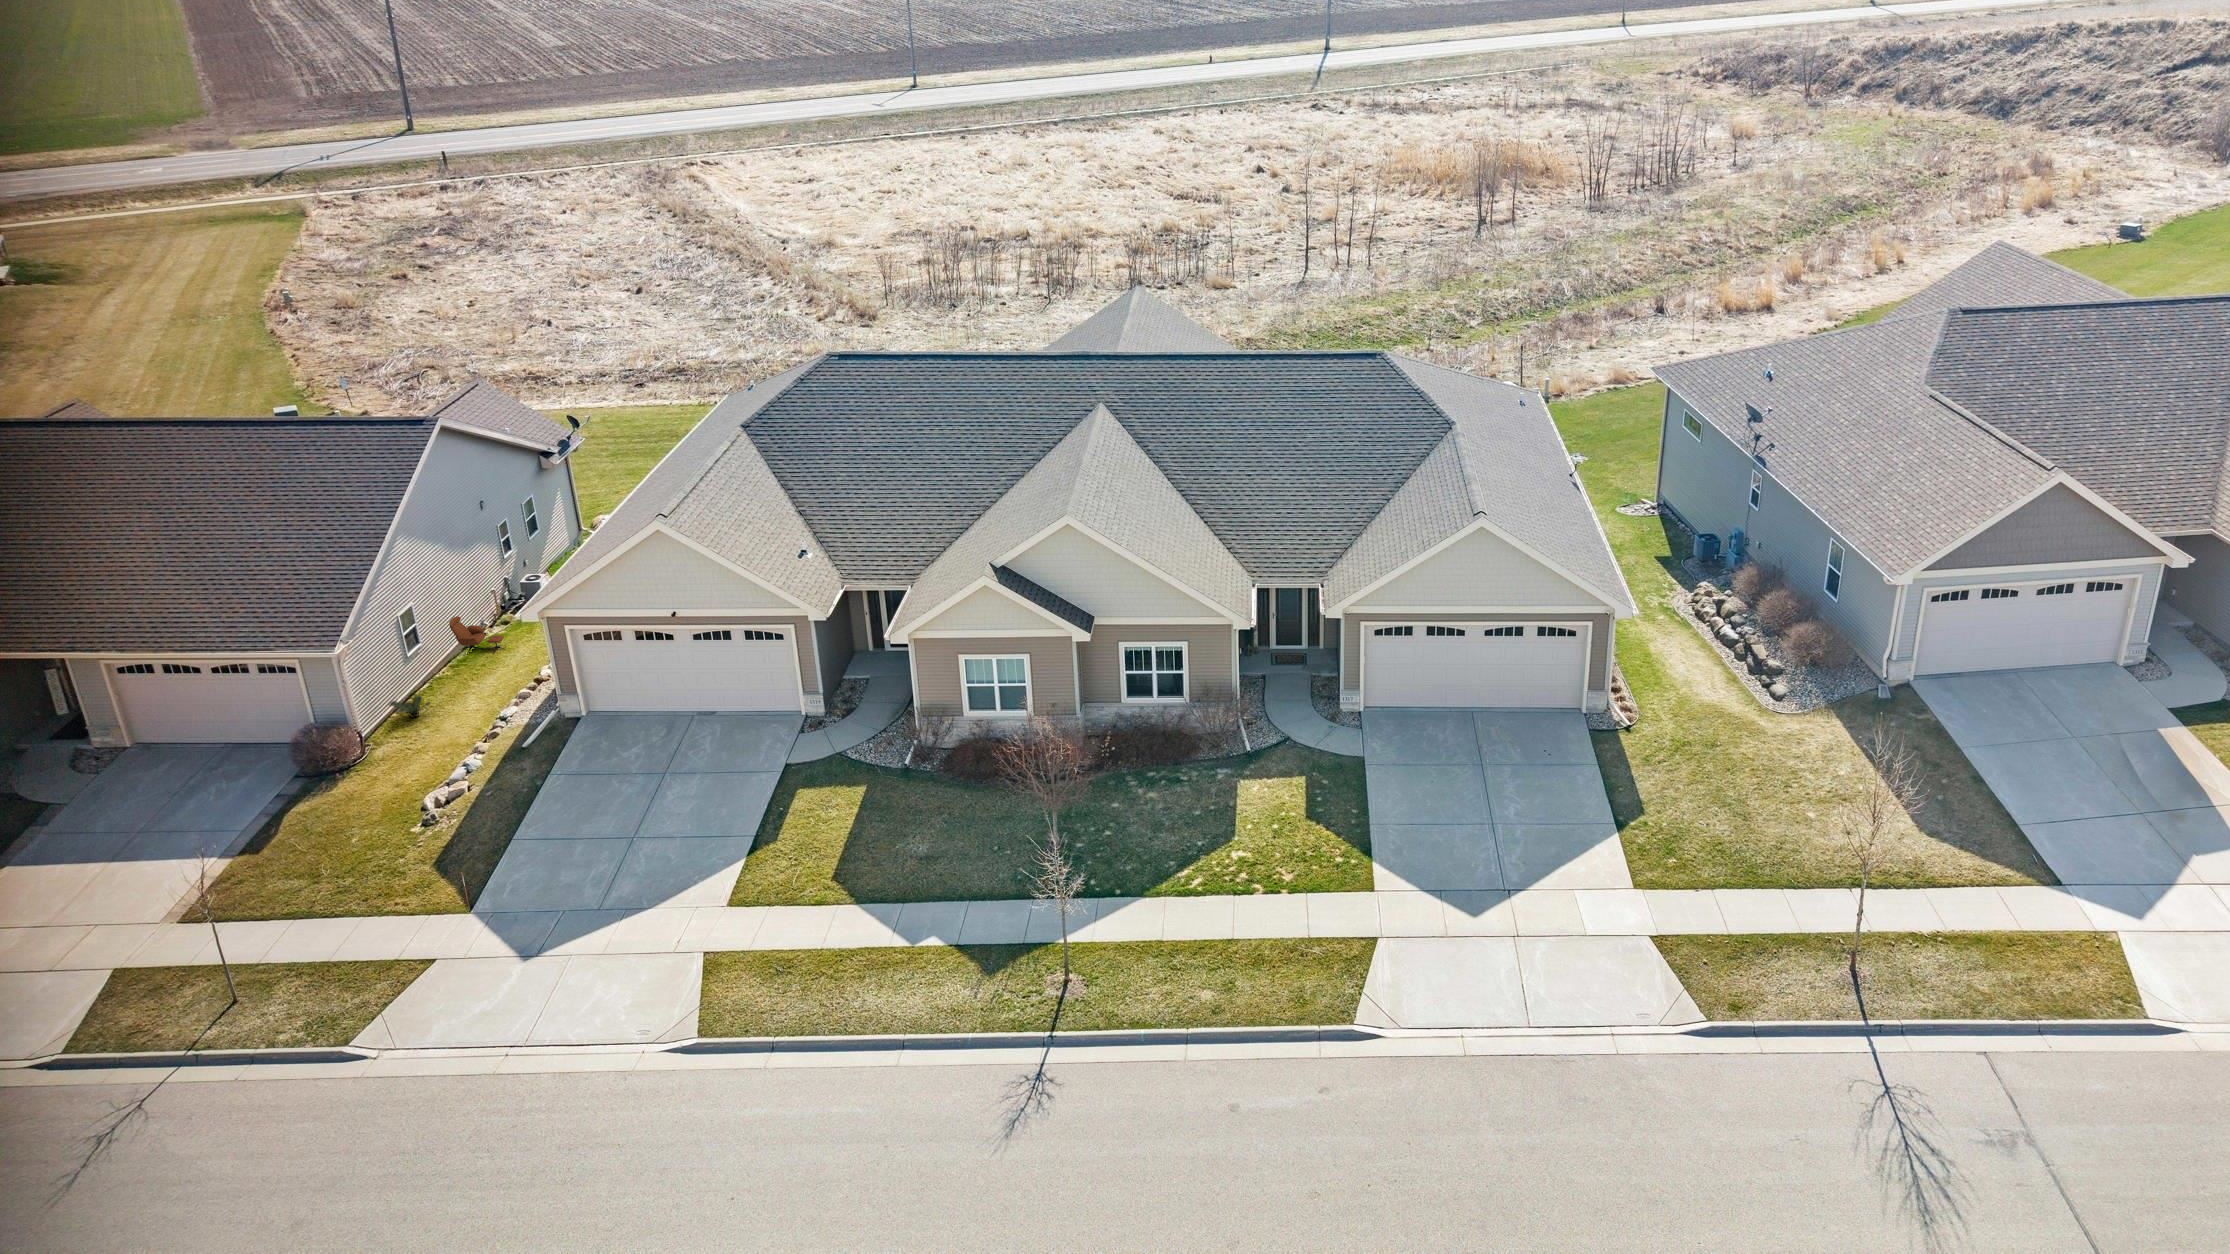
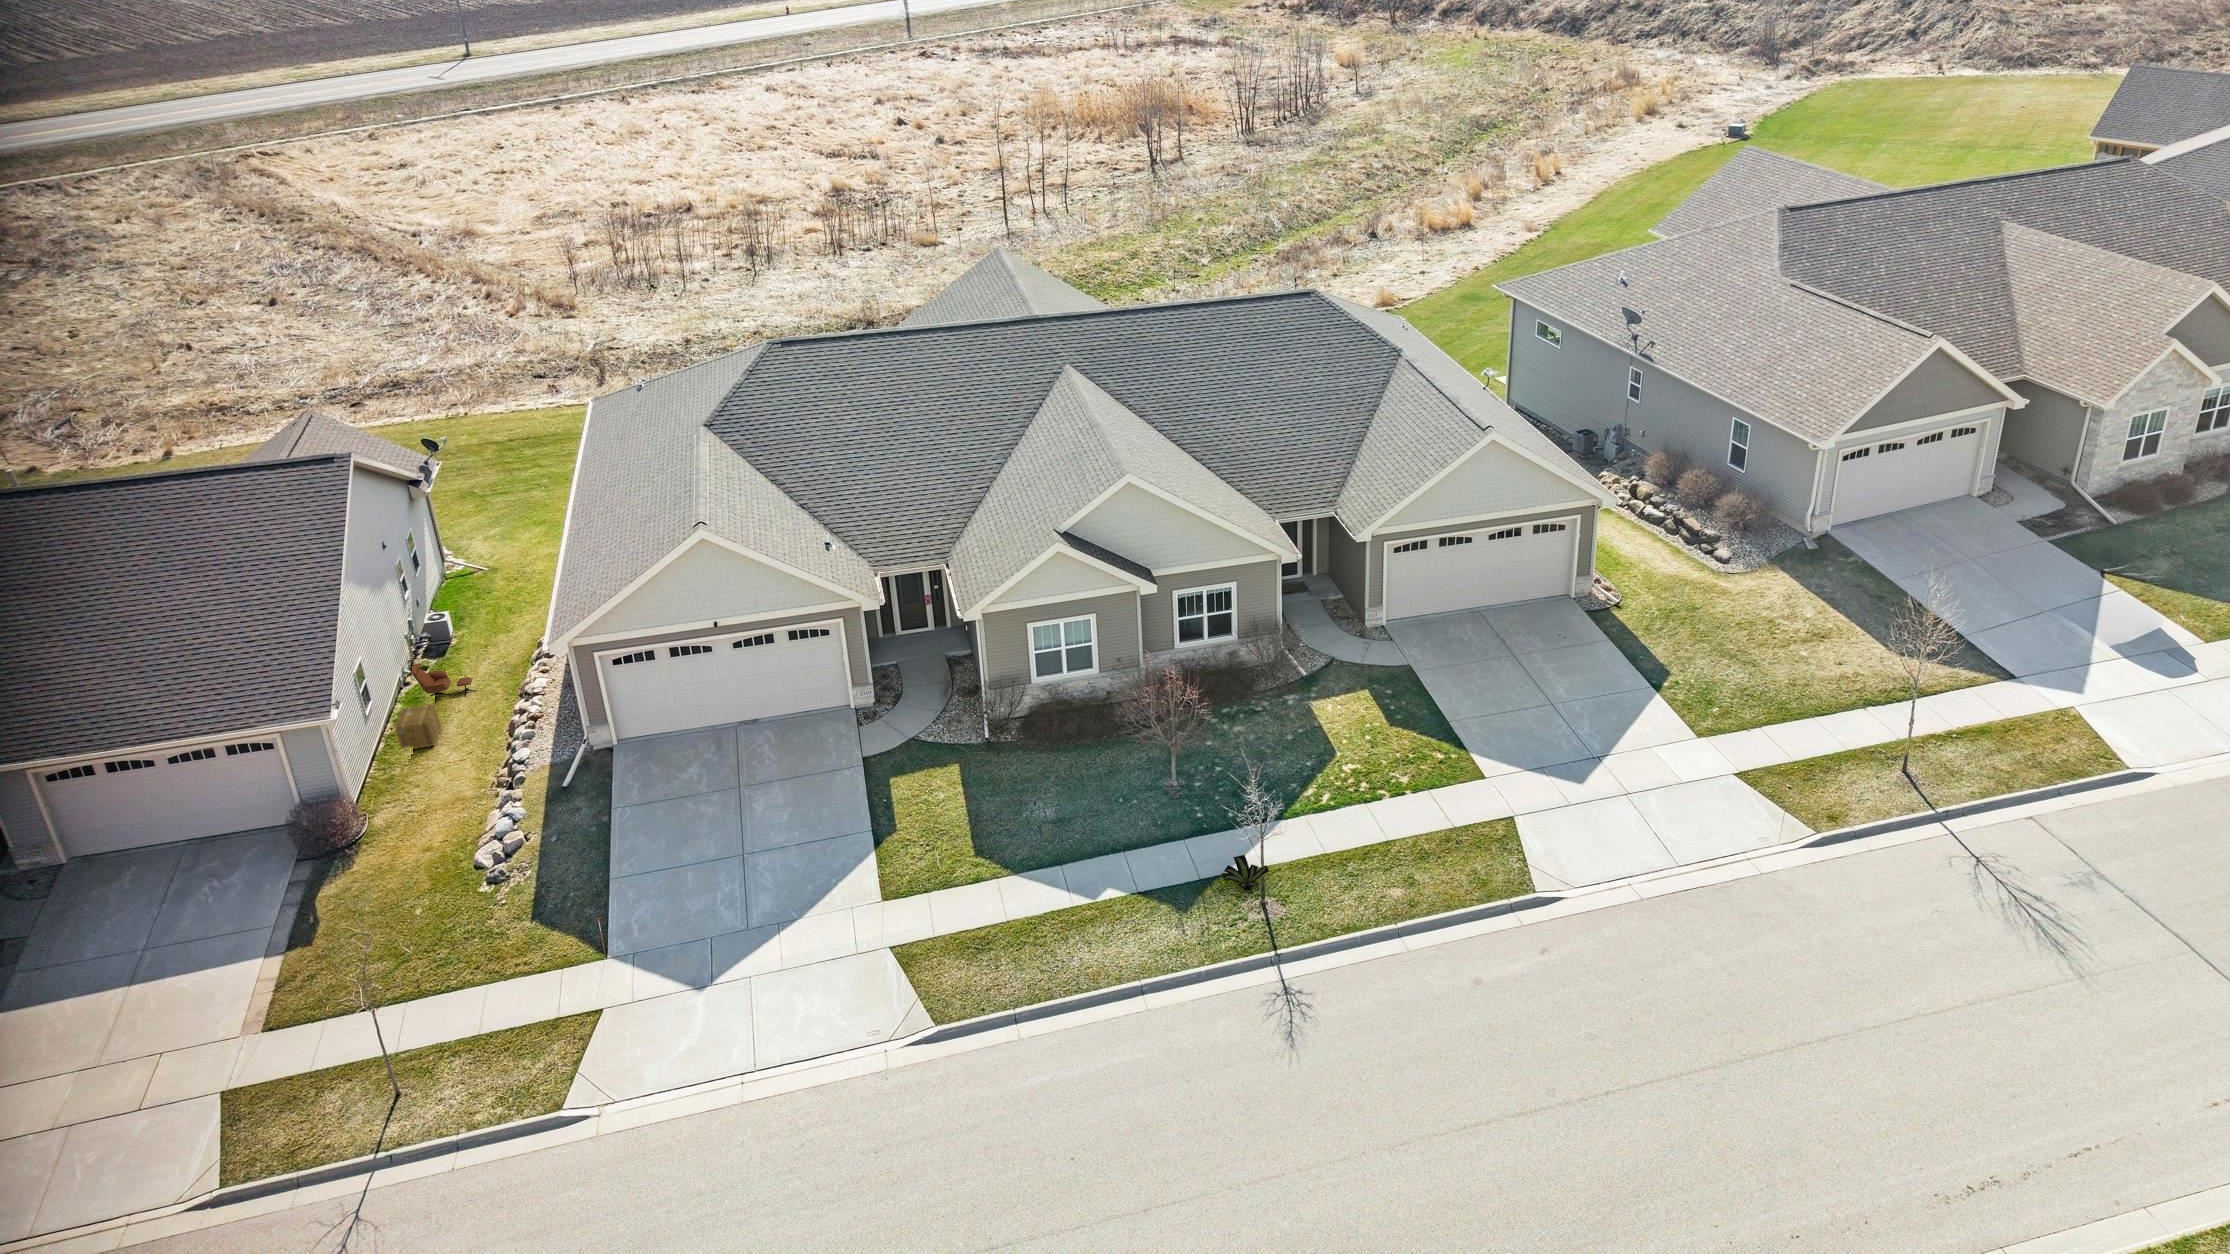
cardboard box: none [409,655,458,696] -> present [395,704,441,749]
potted plant: present [389,696,429,718] -> present [1222,855,1269,890]

